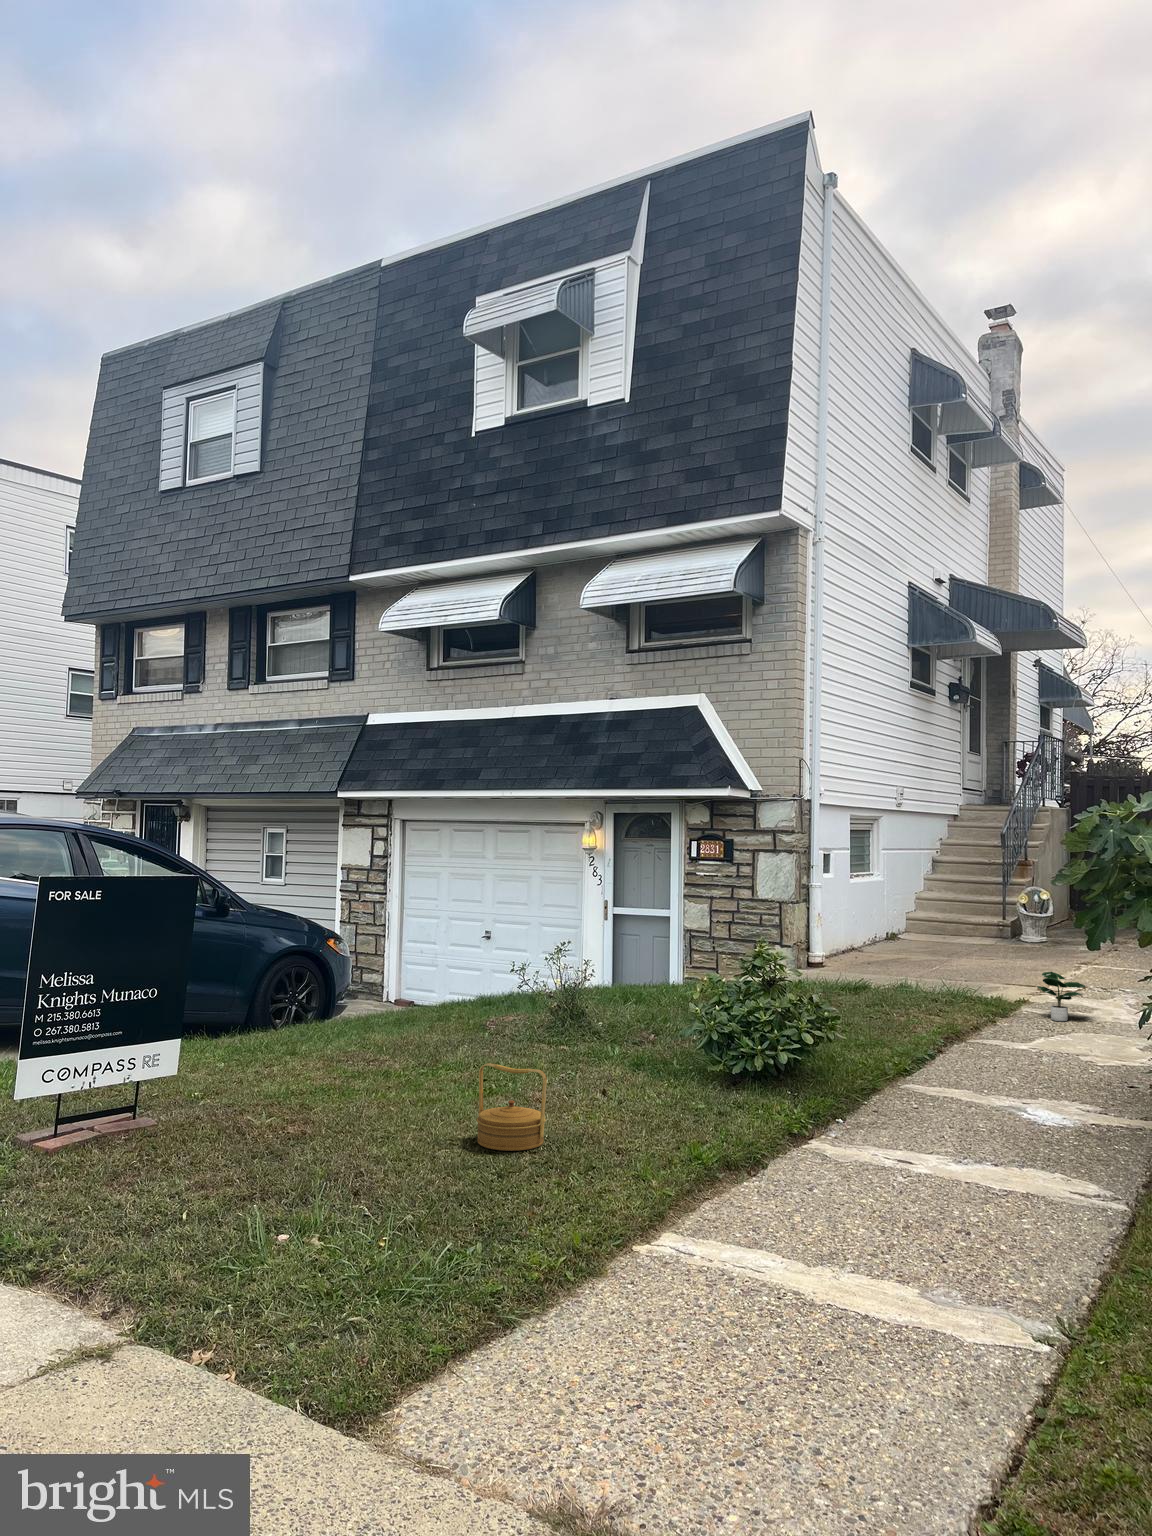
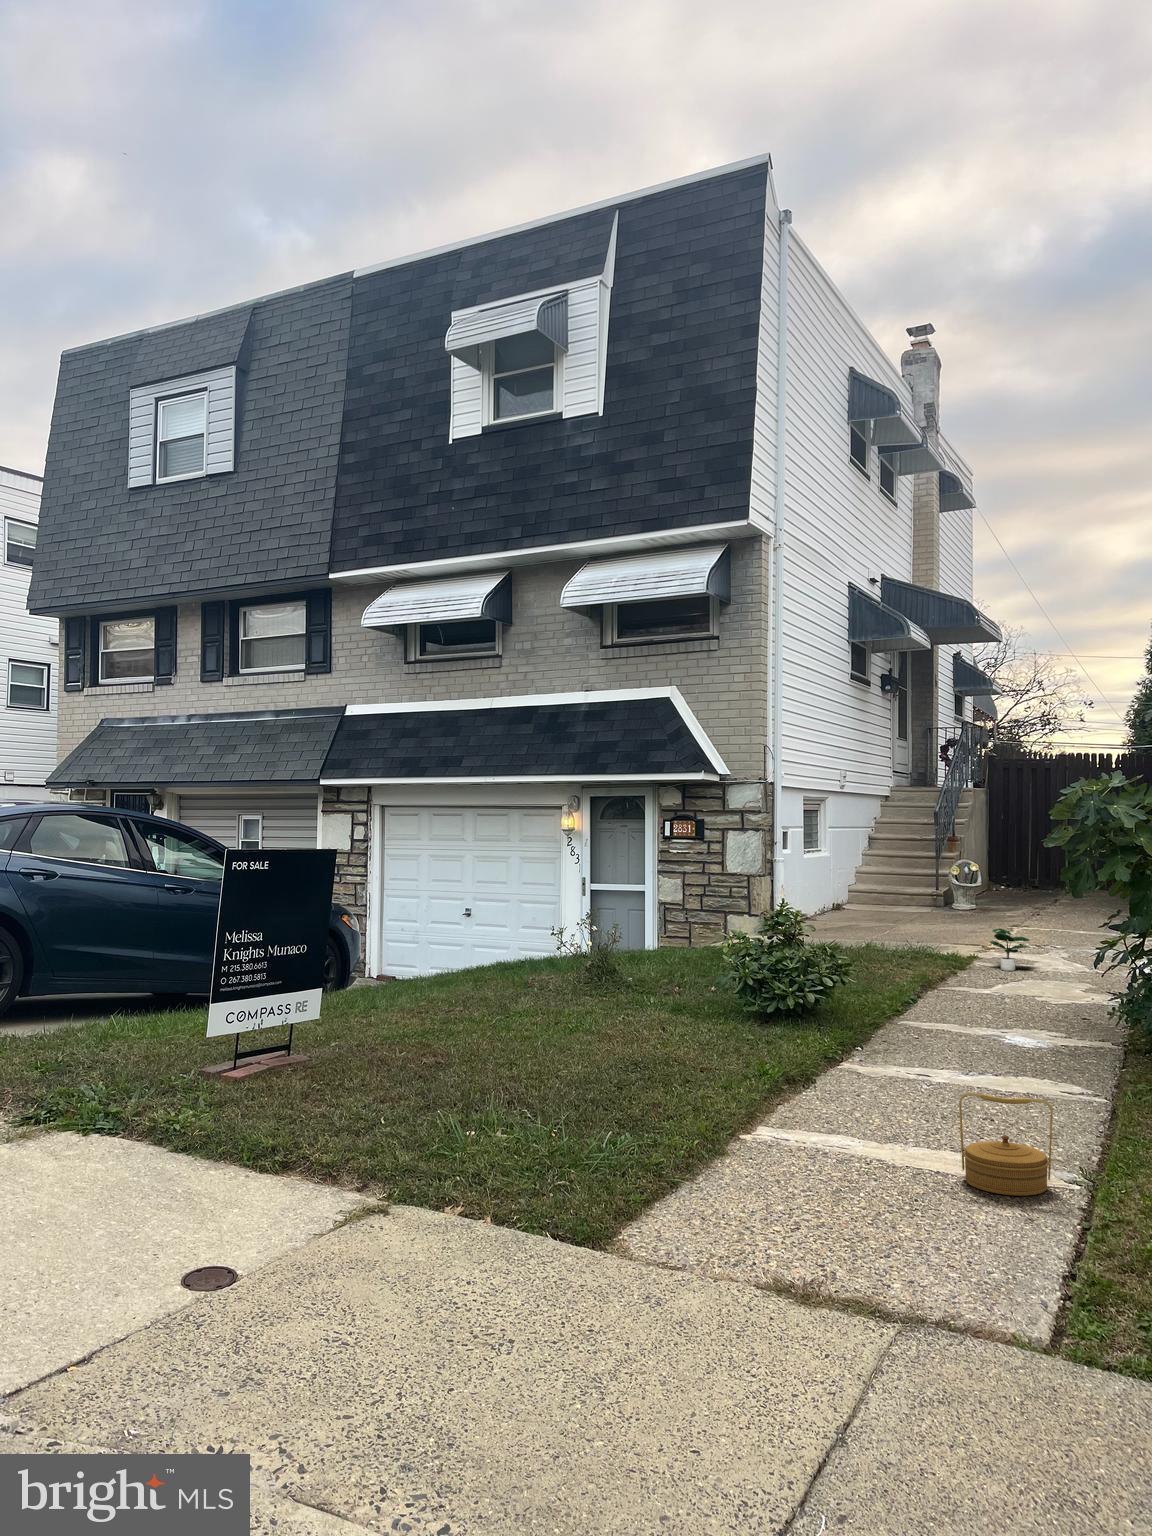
basket: present [476,1063,547,1151] -> present [959,1093,1053,1196]

